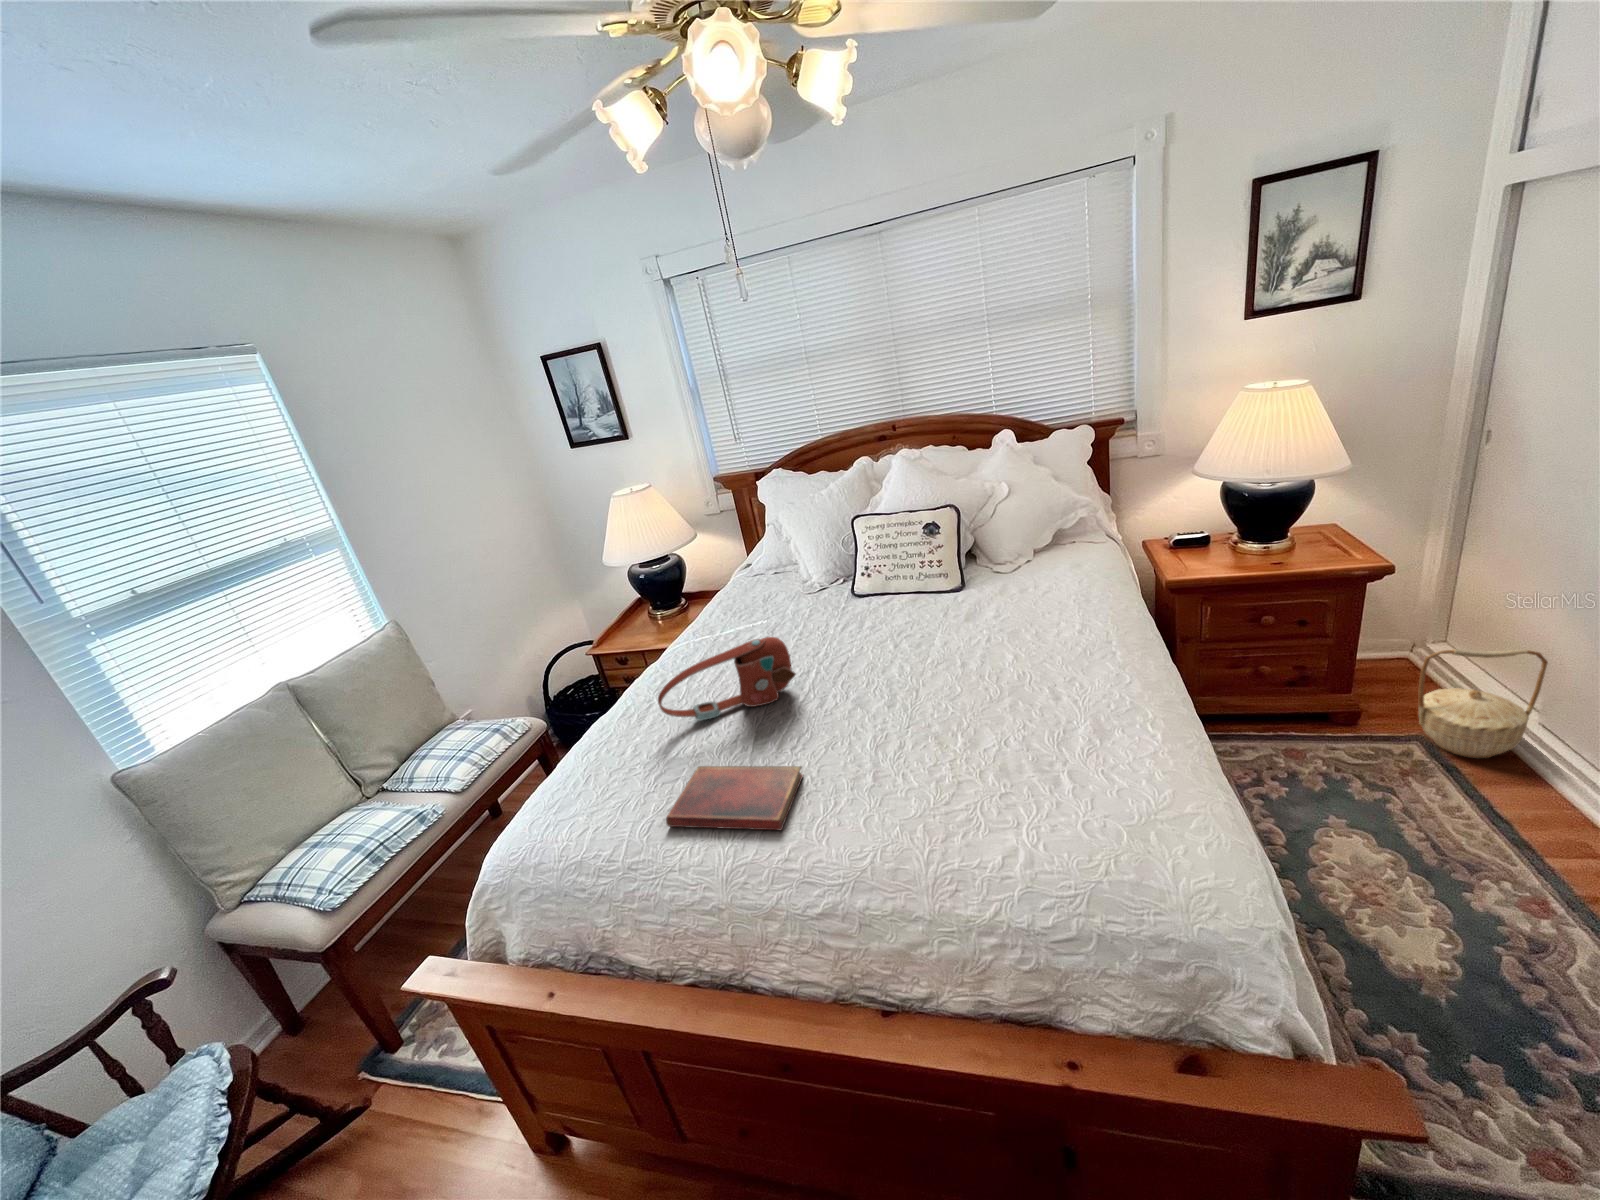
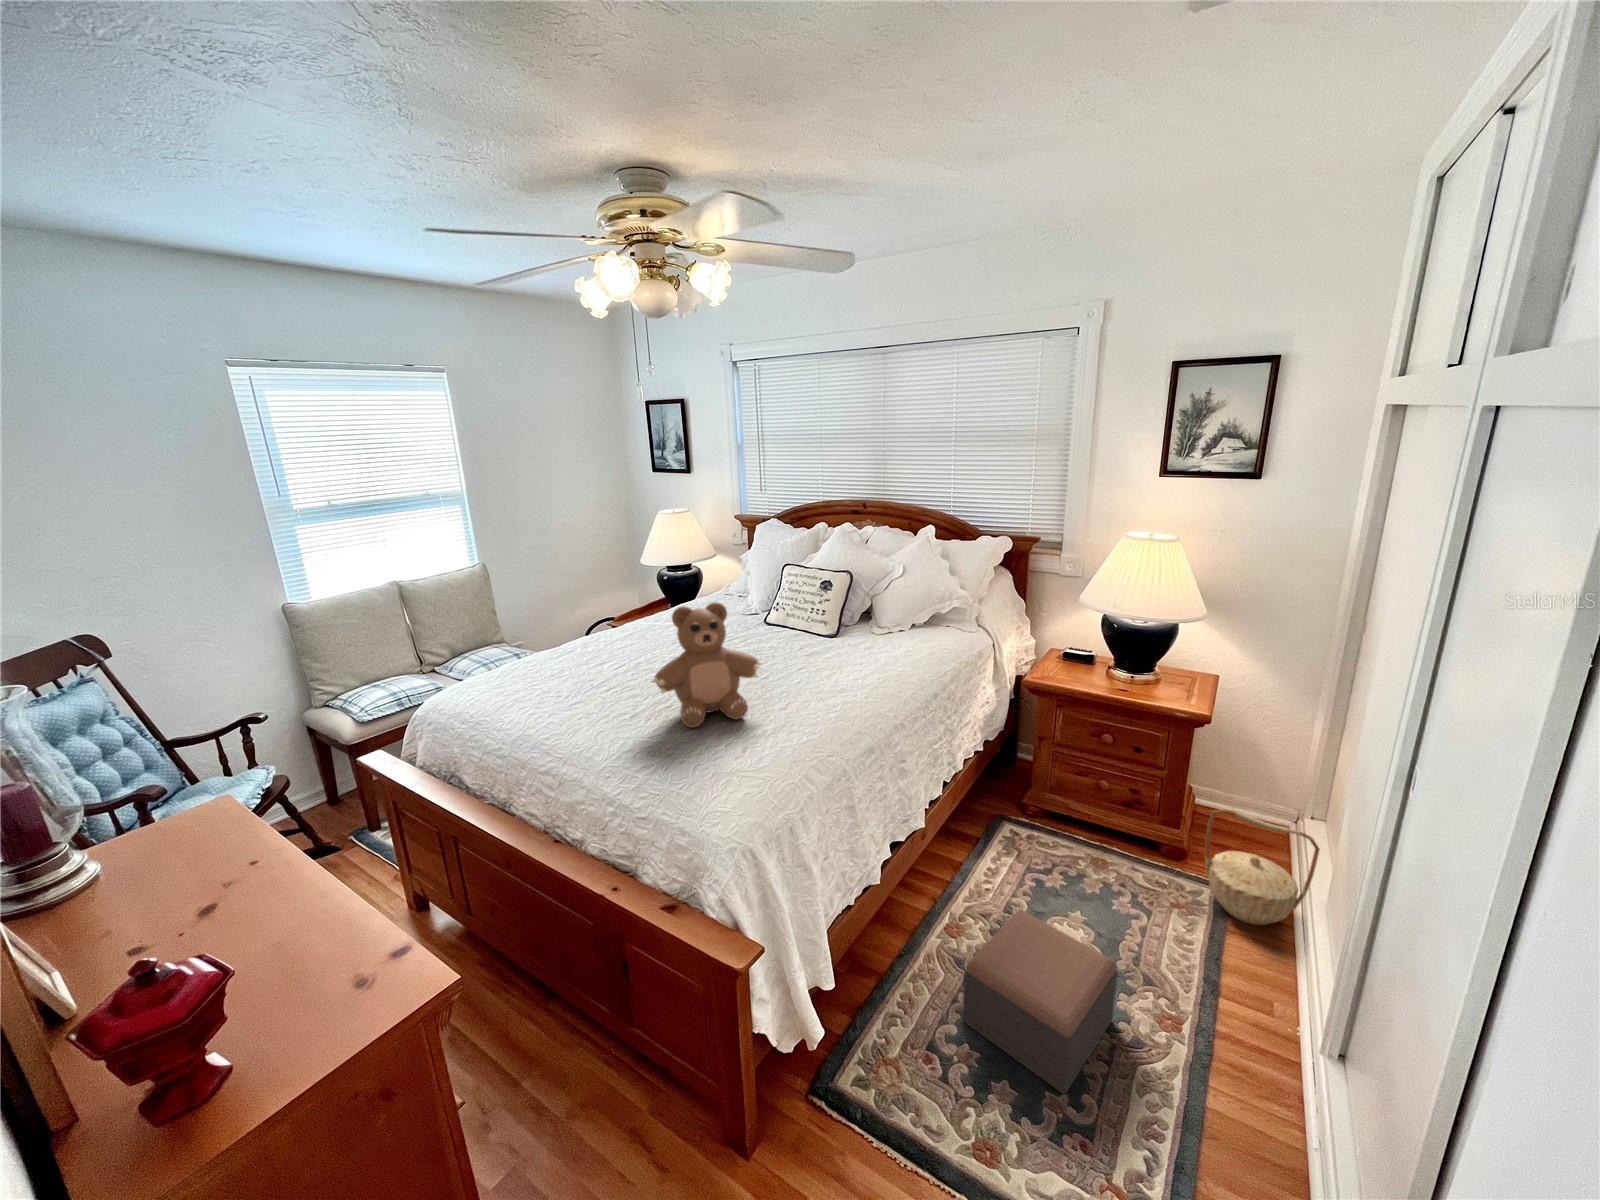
teddy bear: none [904,568,1032,752] -> present [651,602,762,728]
handbag: present [658,637,796,720] -> none [552,623,650,671]
diary: present [666,766,803,830] -> none [498,688,591,732]
footstool: none [1336,829,1560,1020] -> present [962,910,1118,1094]

